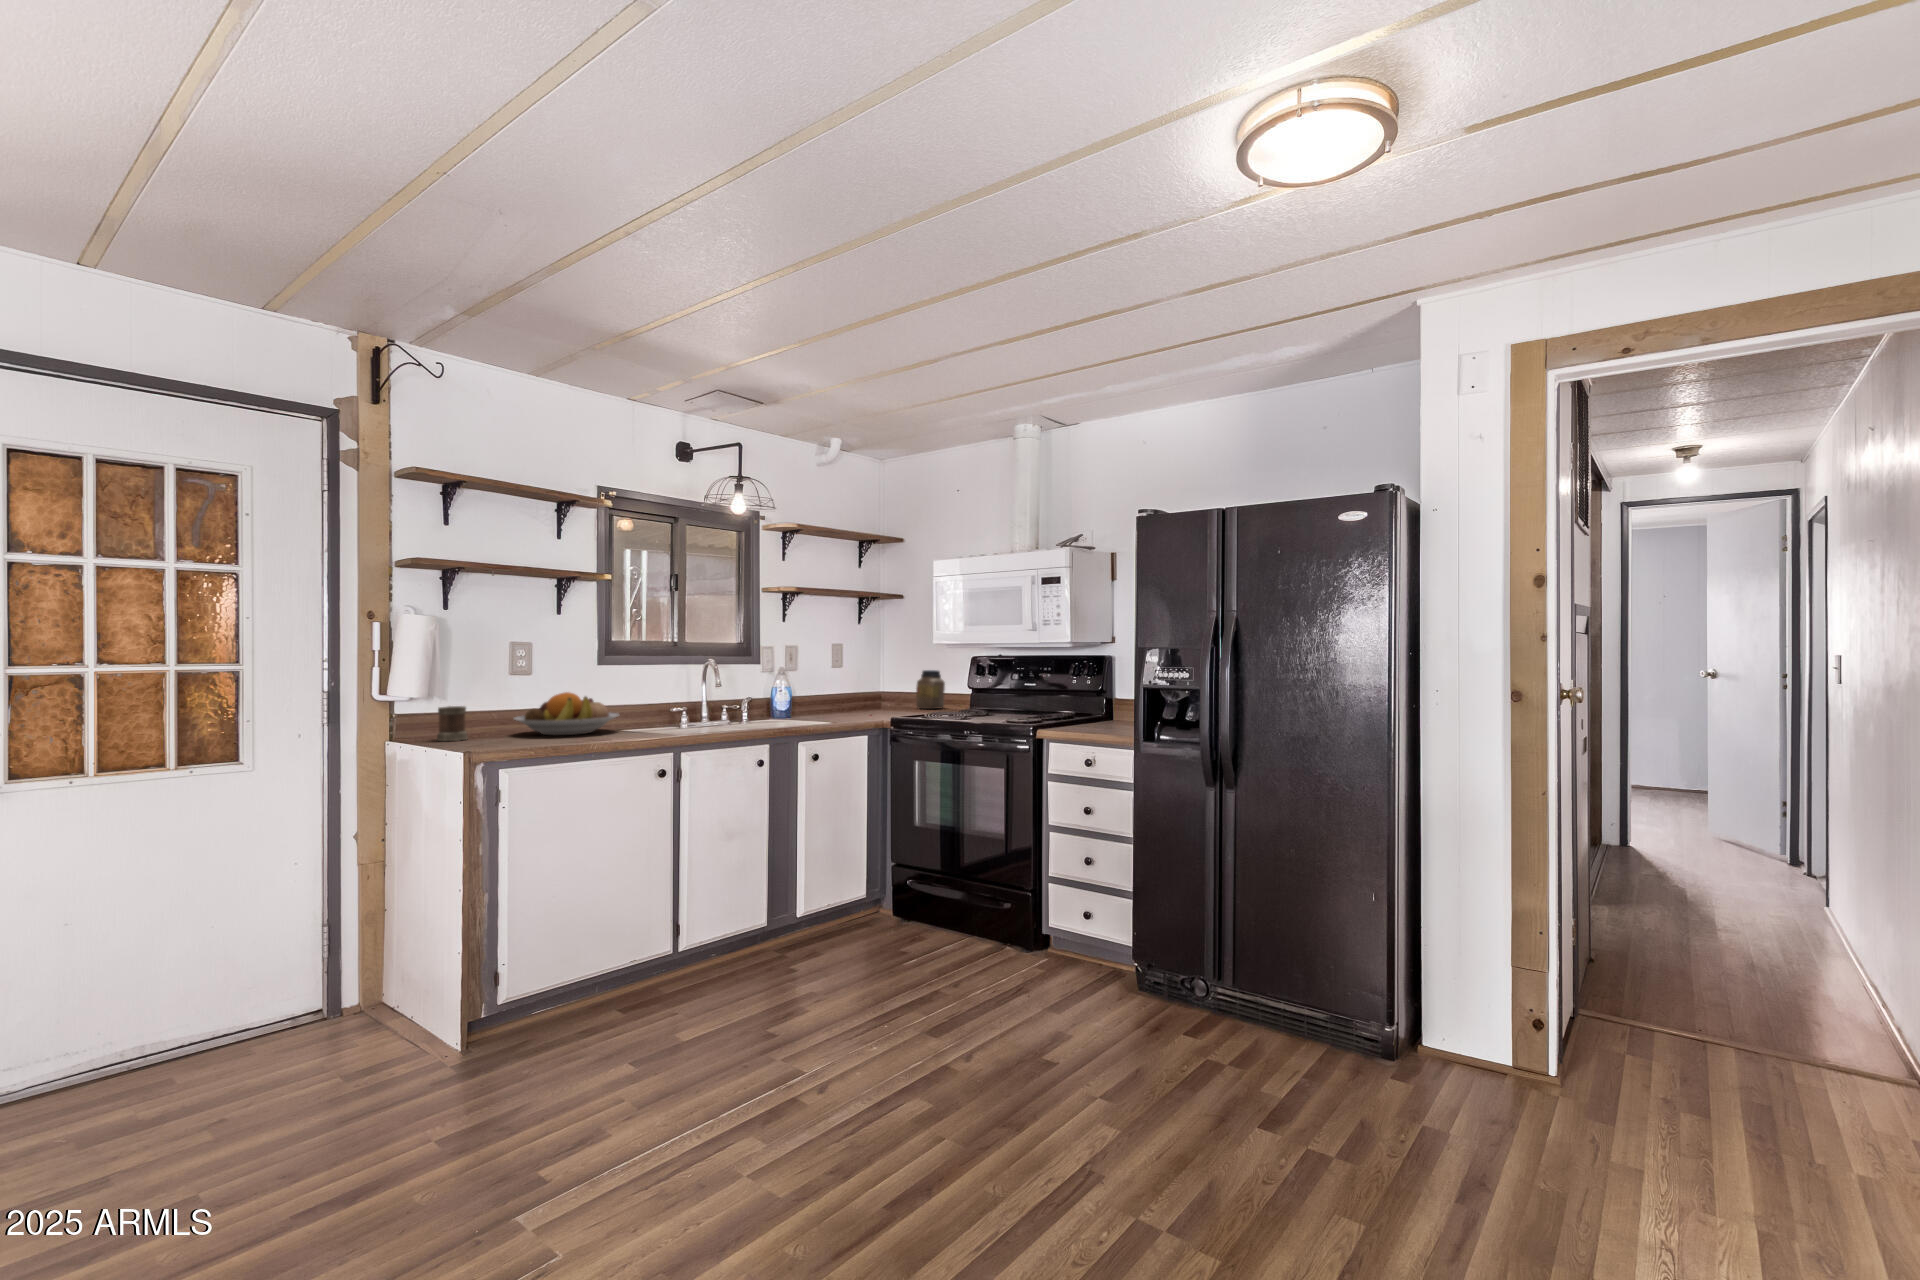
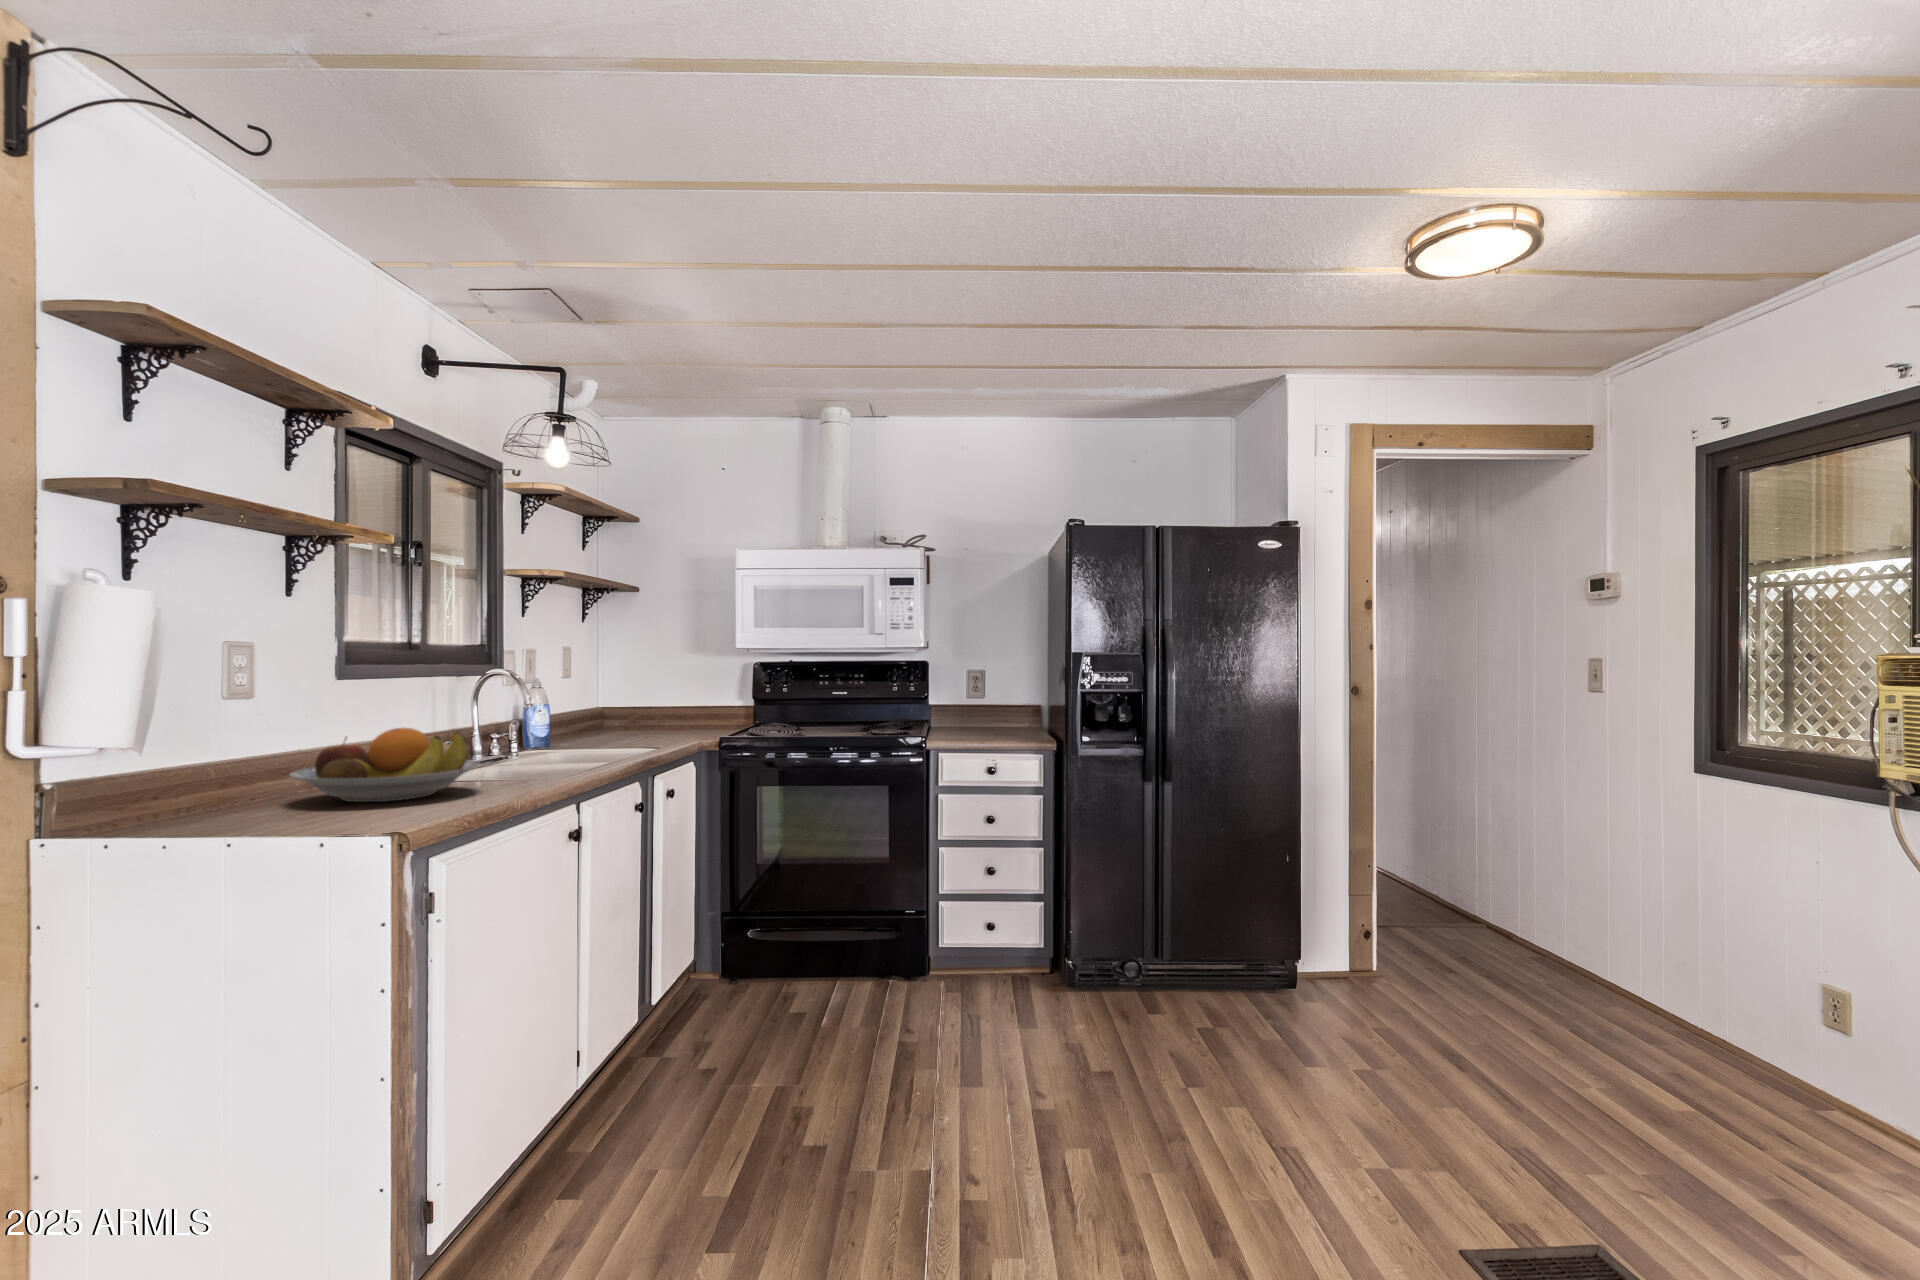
jar: present [916,670,945,709] -> none [673,684,705,734]
mug: present [437,706,468,741] -> none [186,762,262,831]

